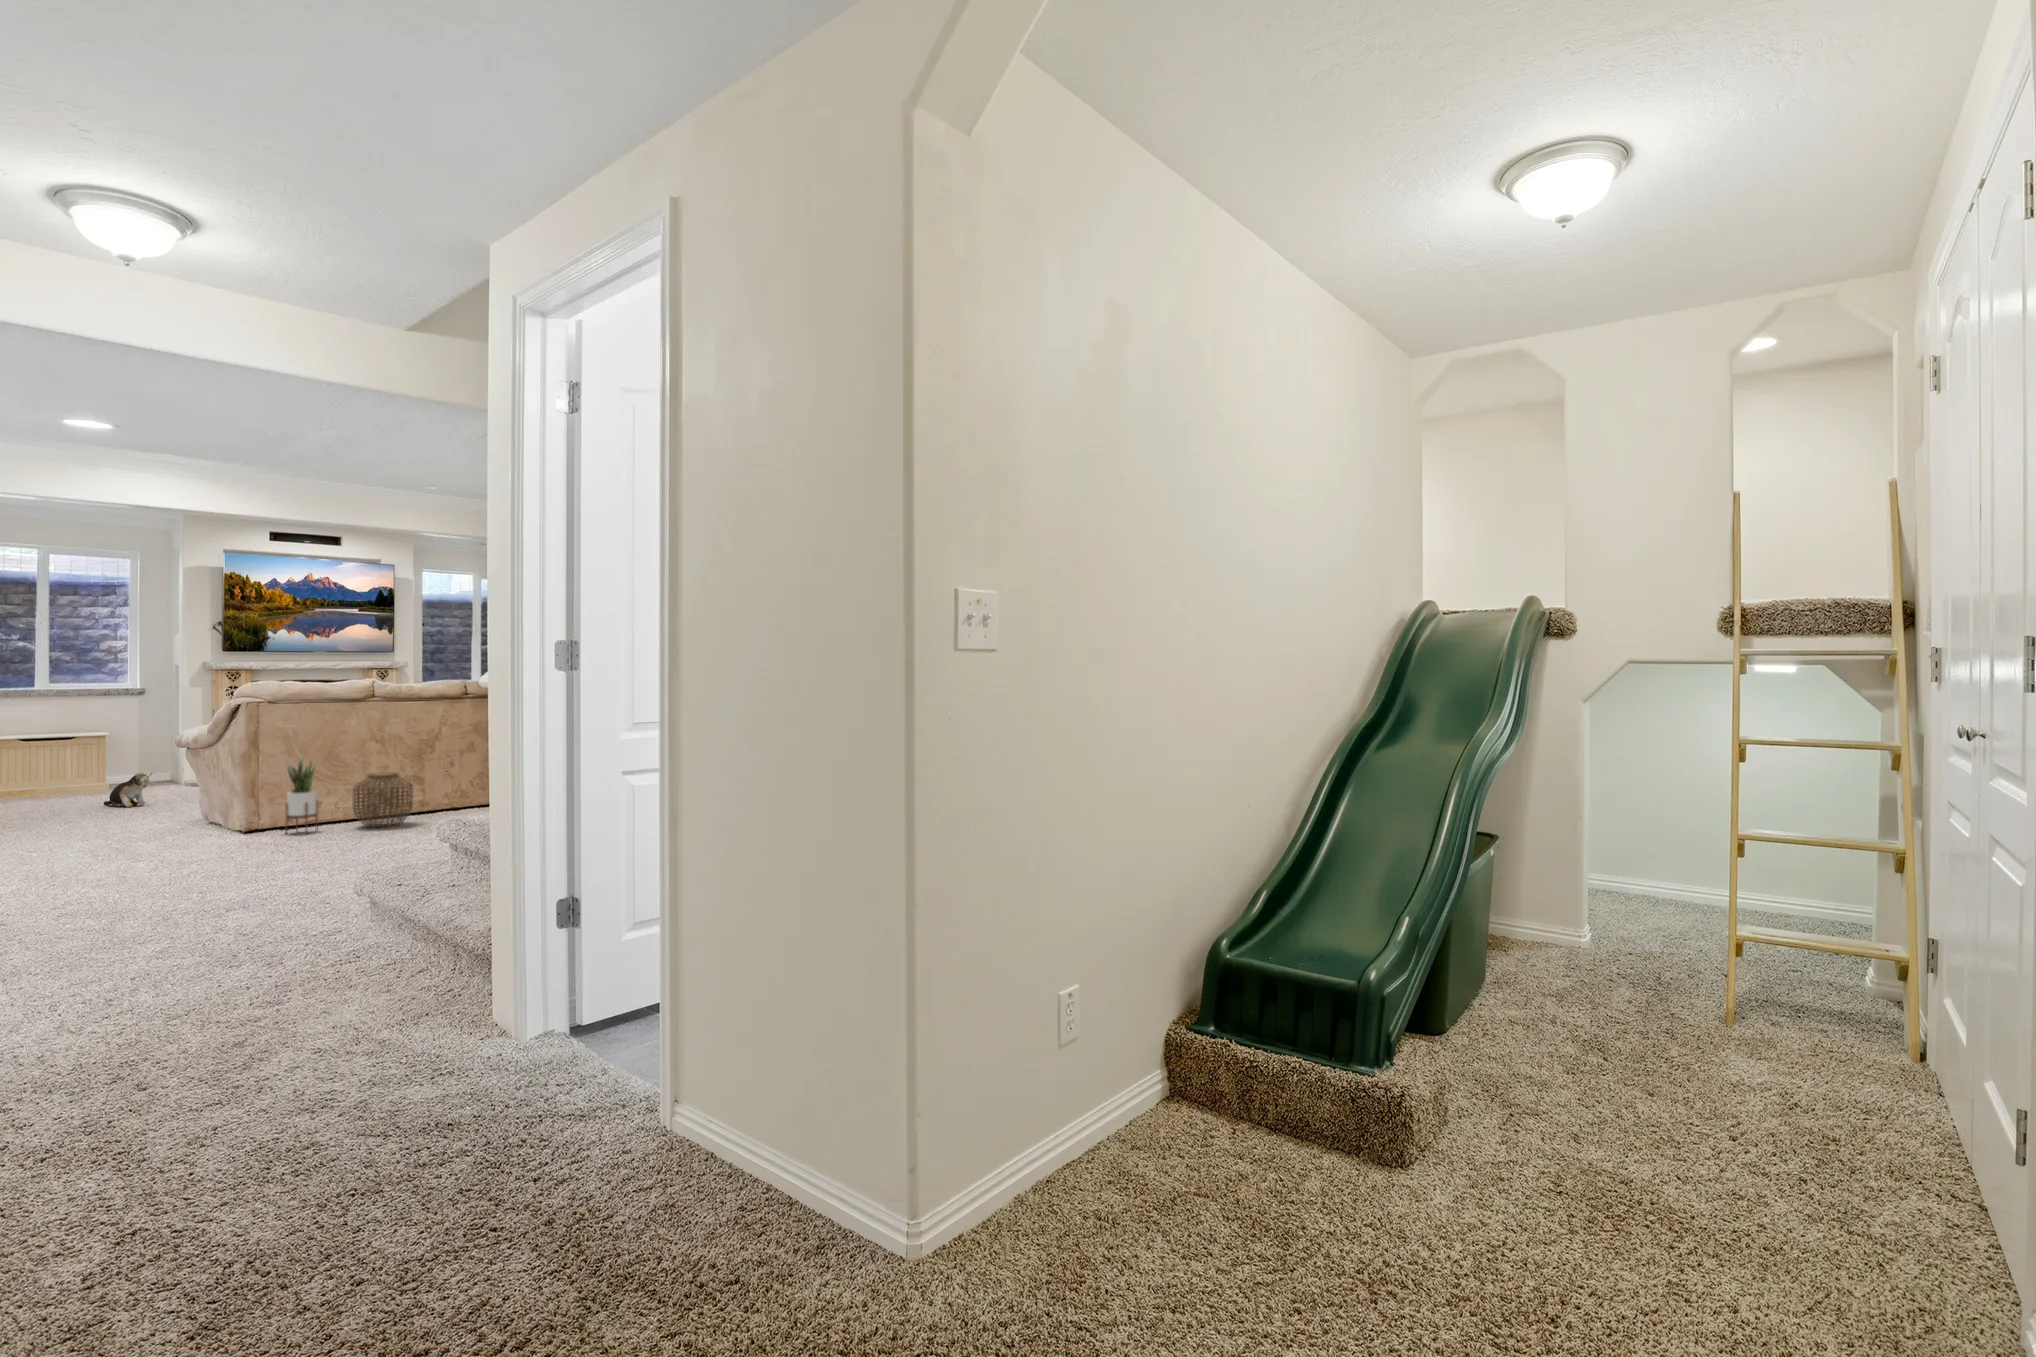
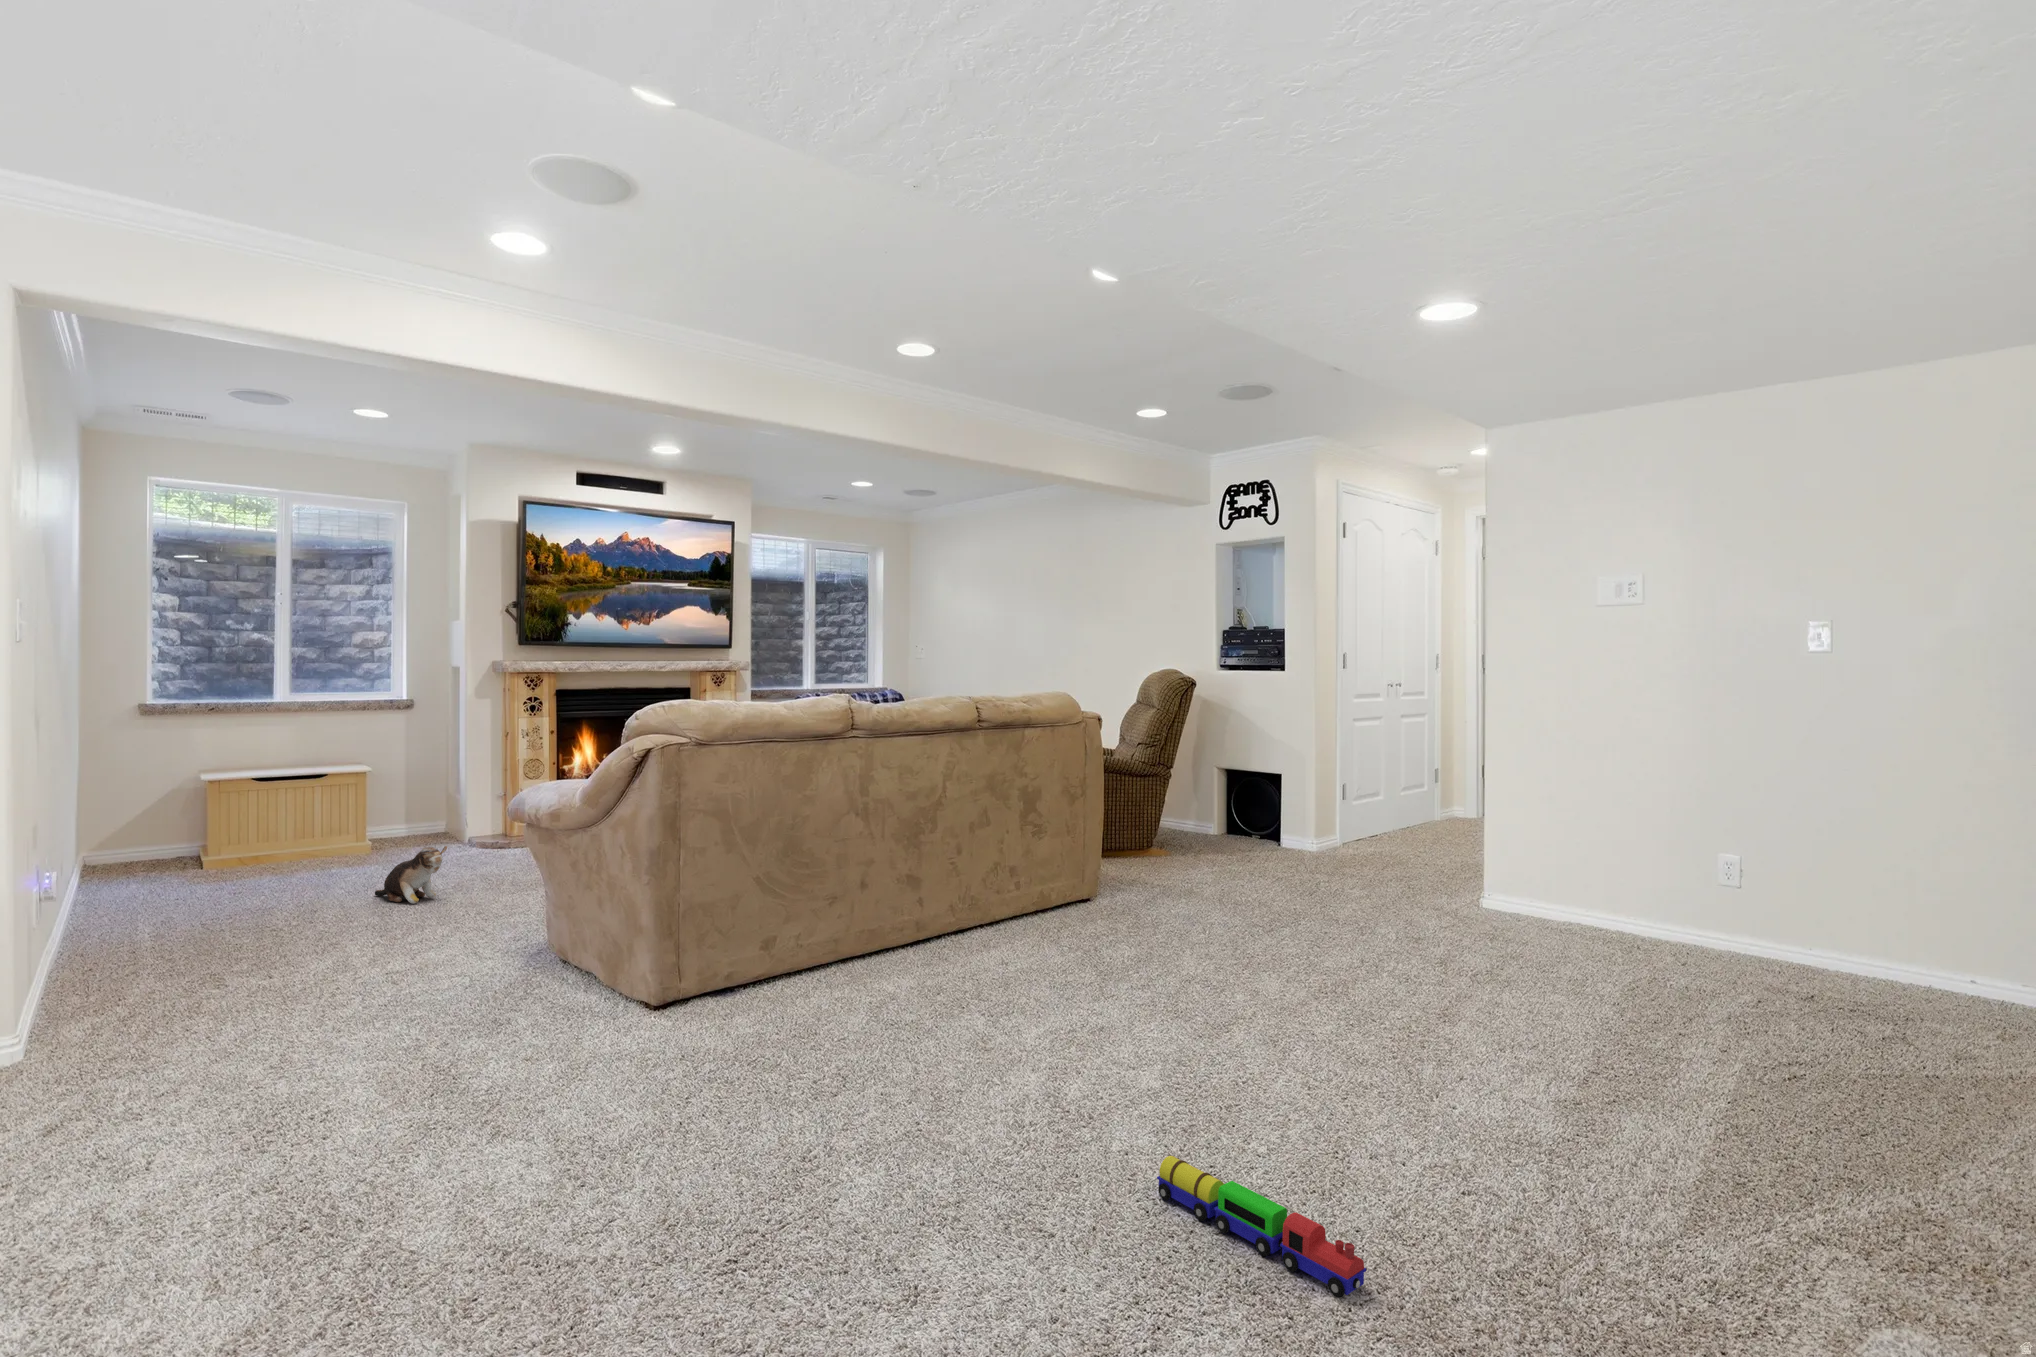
potted plant: present [285,757,318,833] -> none [729,849,778,1014]
woven basket: present [352,772,413,828] -> none [830,876,930,993]
toy train: none [408,849,447,875] -> present [1157,1156,1366,1298]

